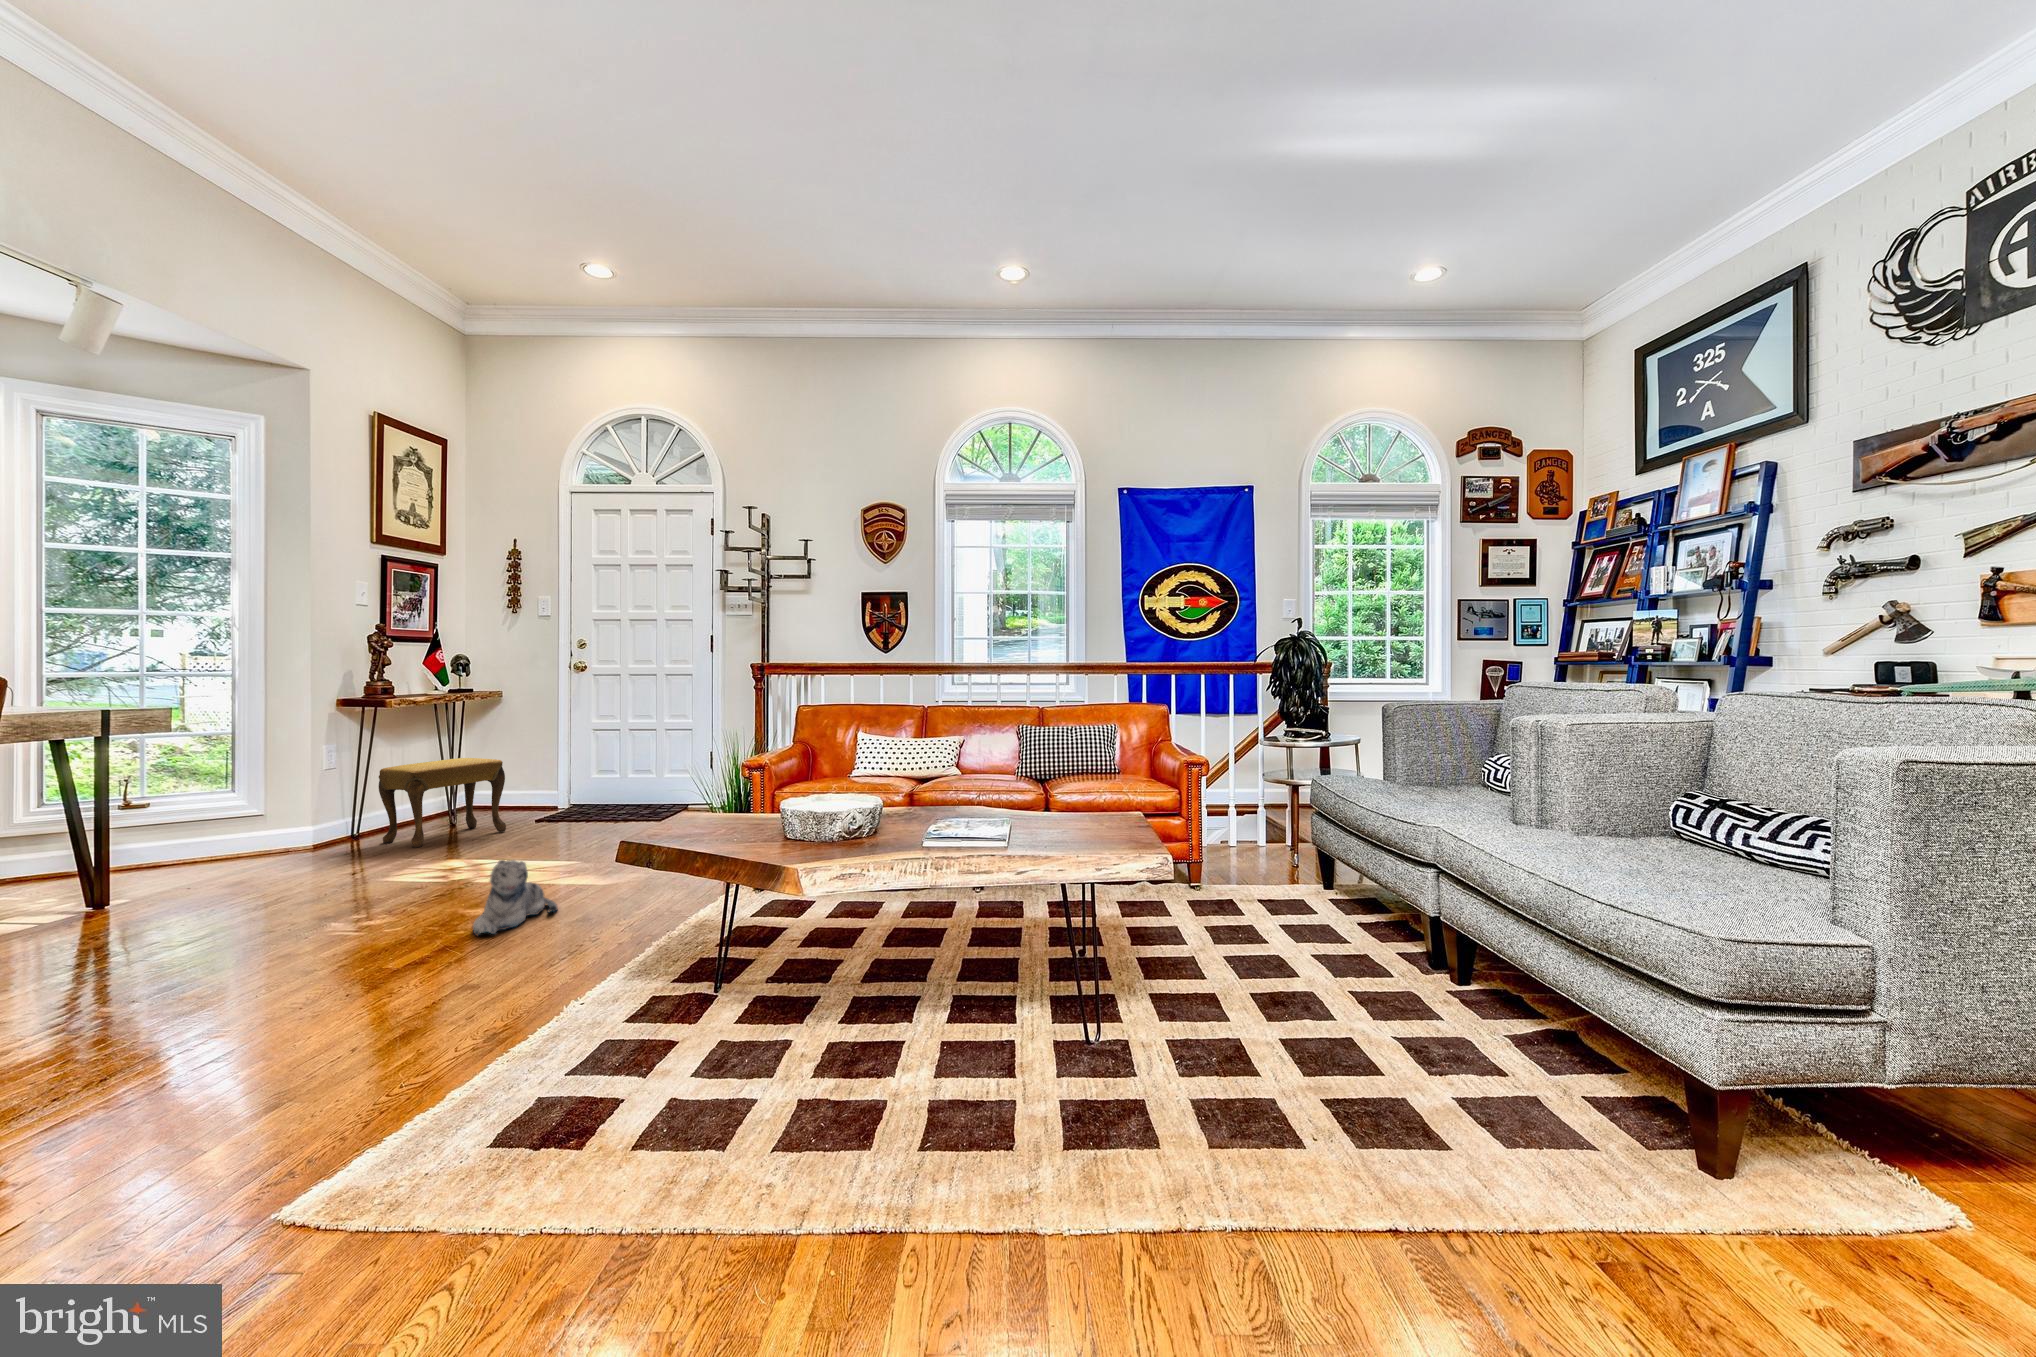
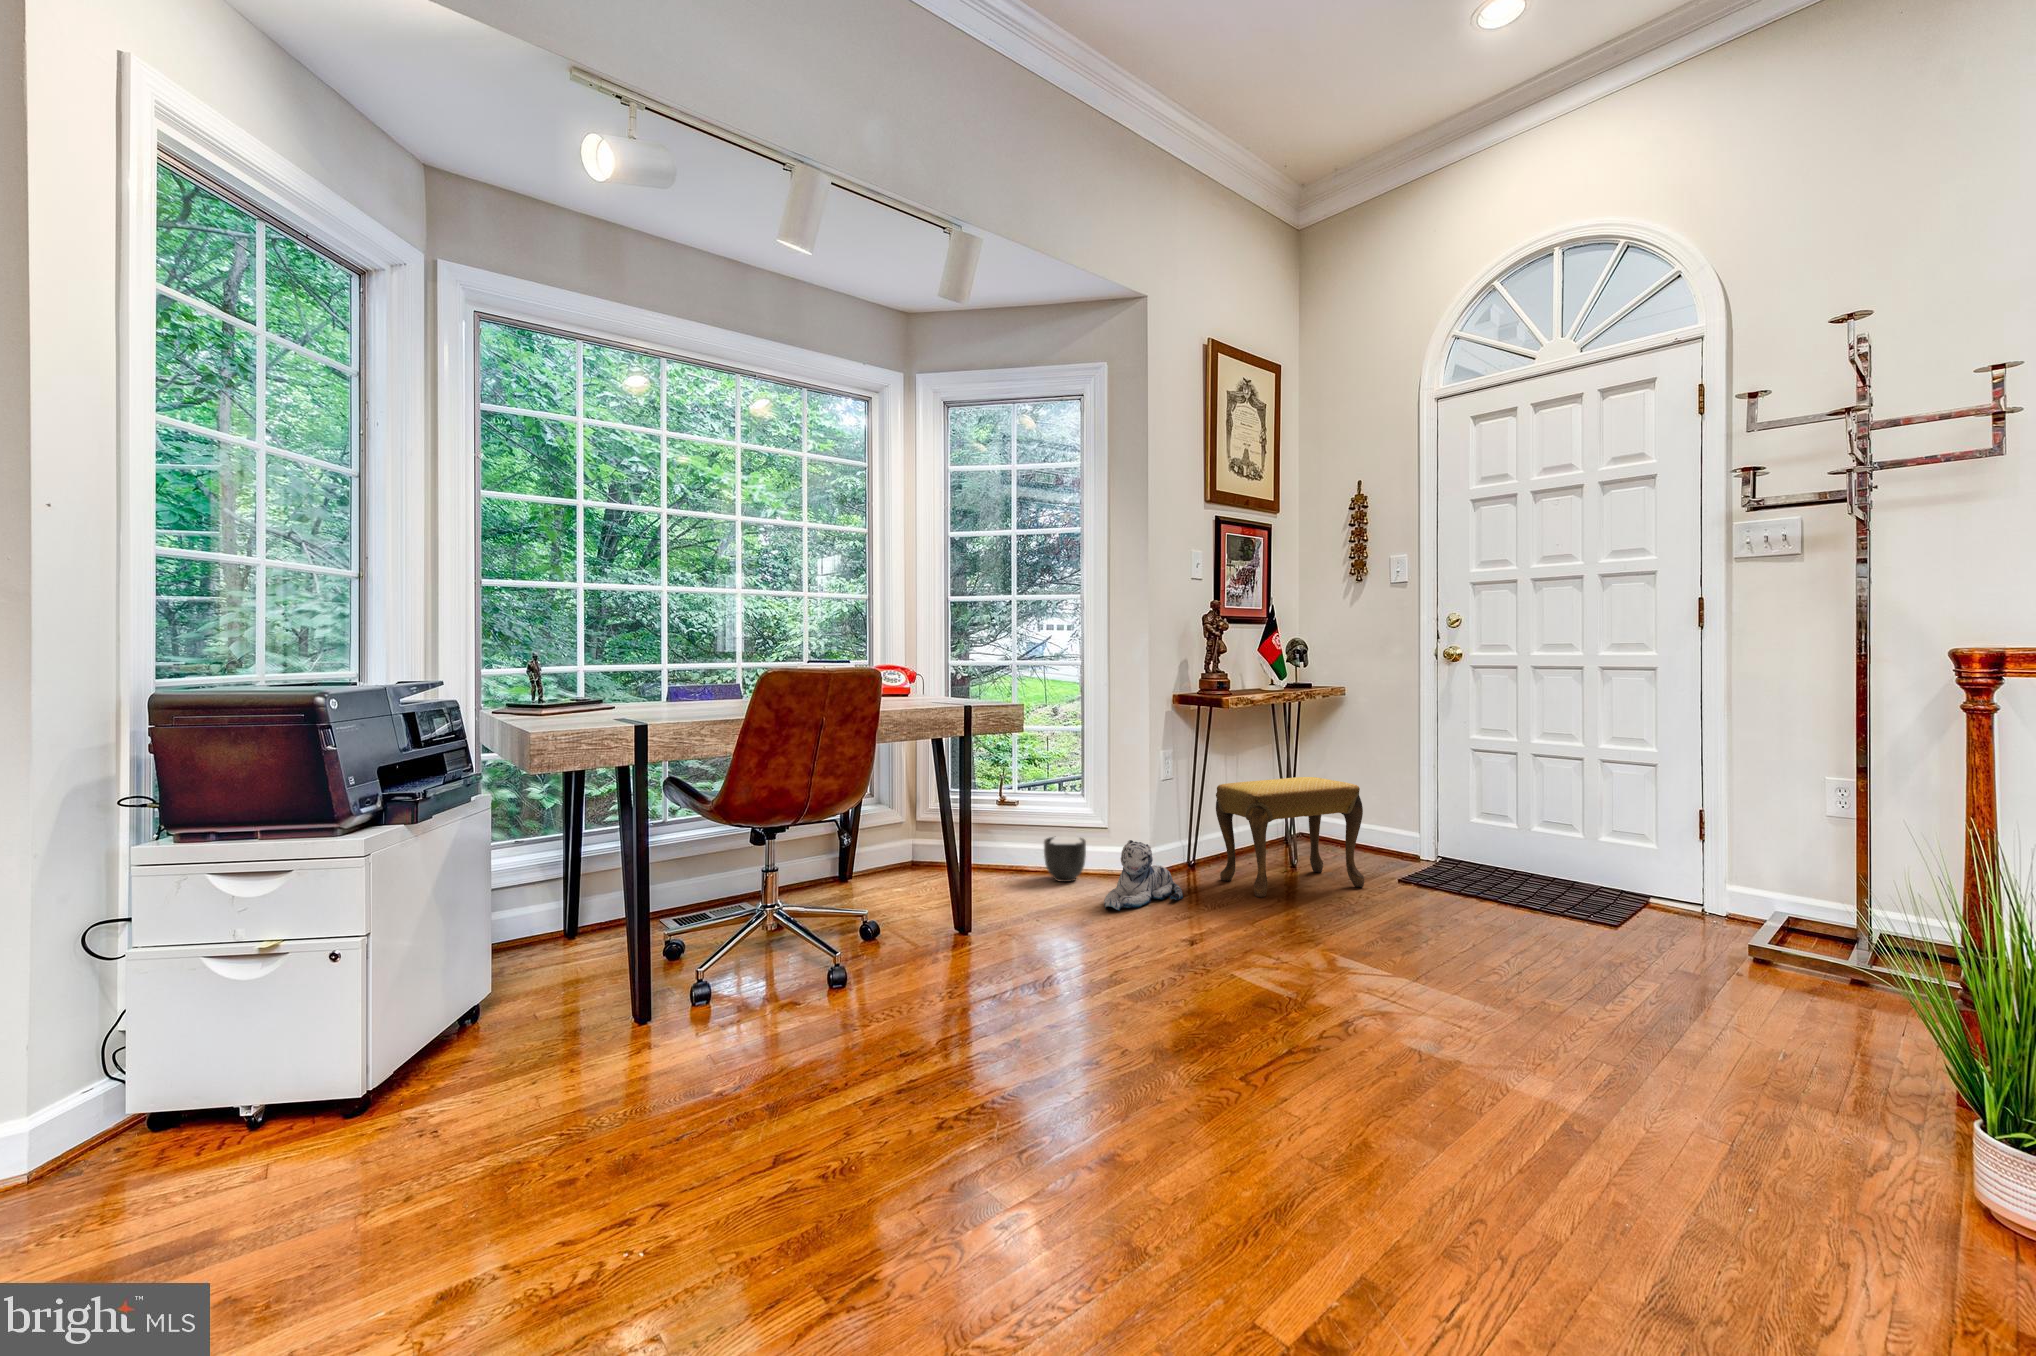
planter: none [188,825,240,865] -> present [1044,837,1086,882]
plush toy: present [473,860,558,936] -> present [1104,840,1183,911]

